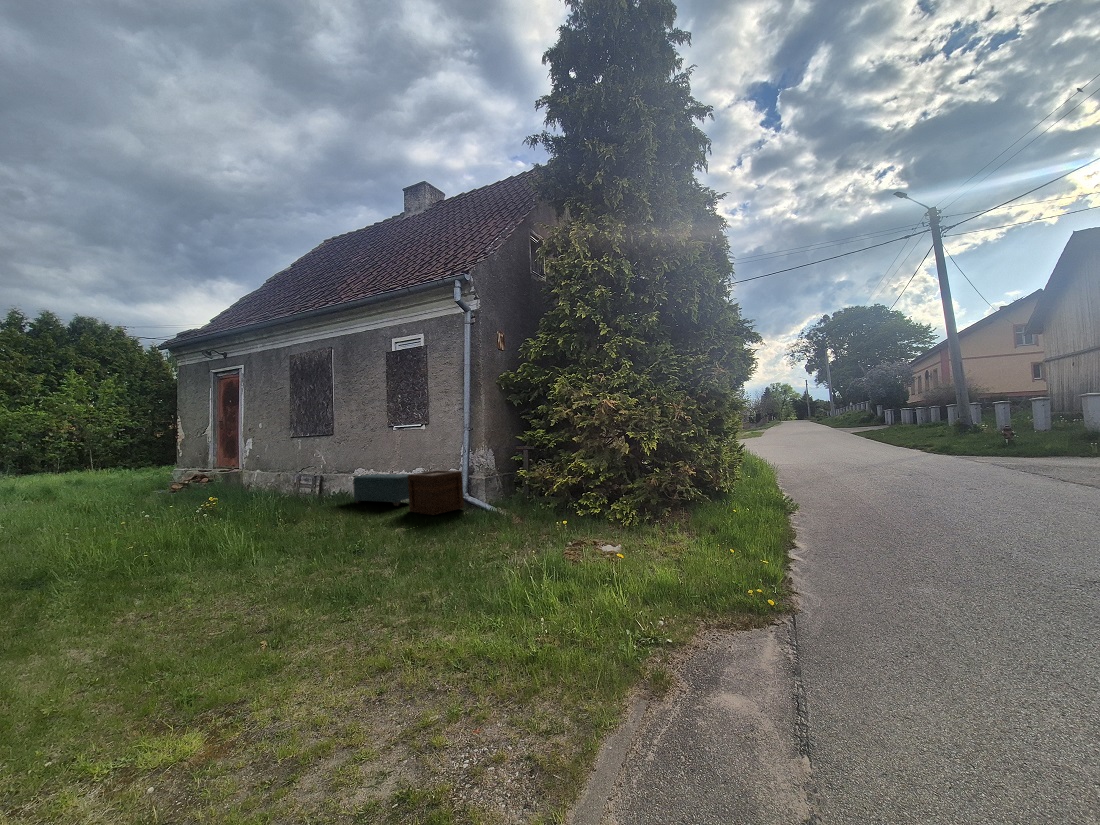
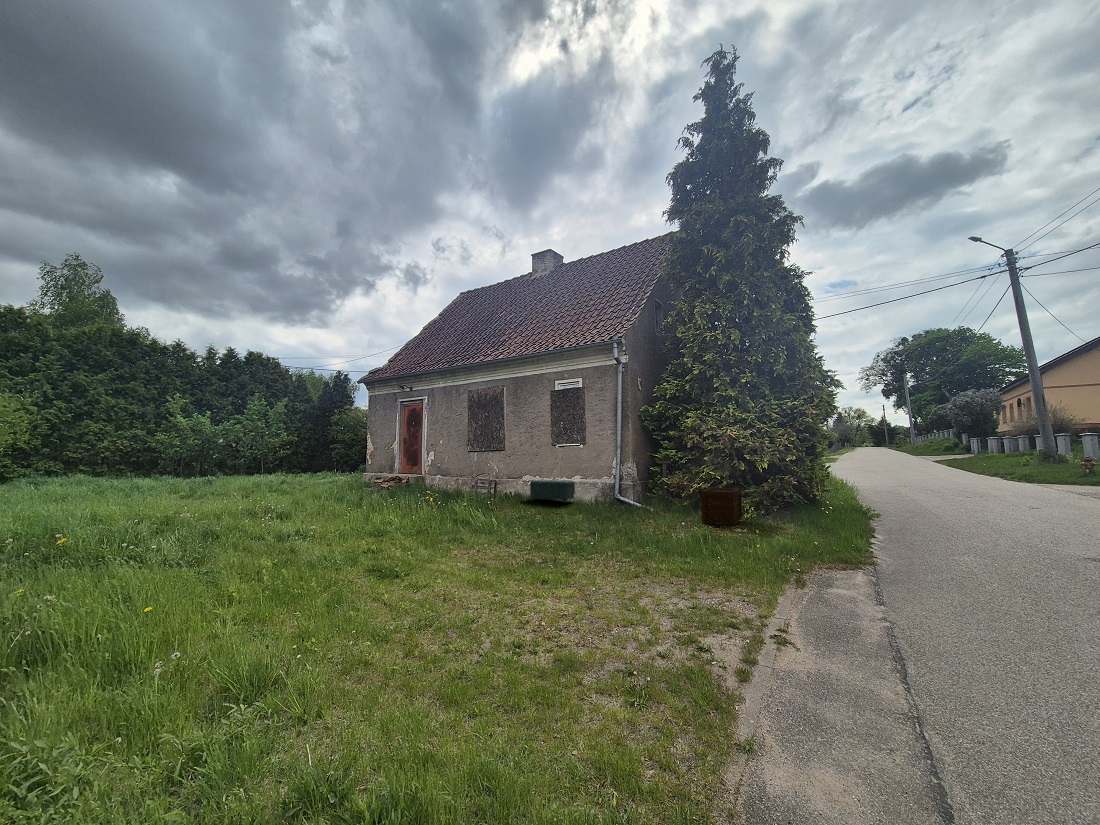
wooden crate: present [408,470,464,515] -> present [700,488,743,525]

